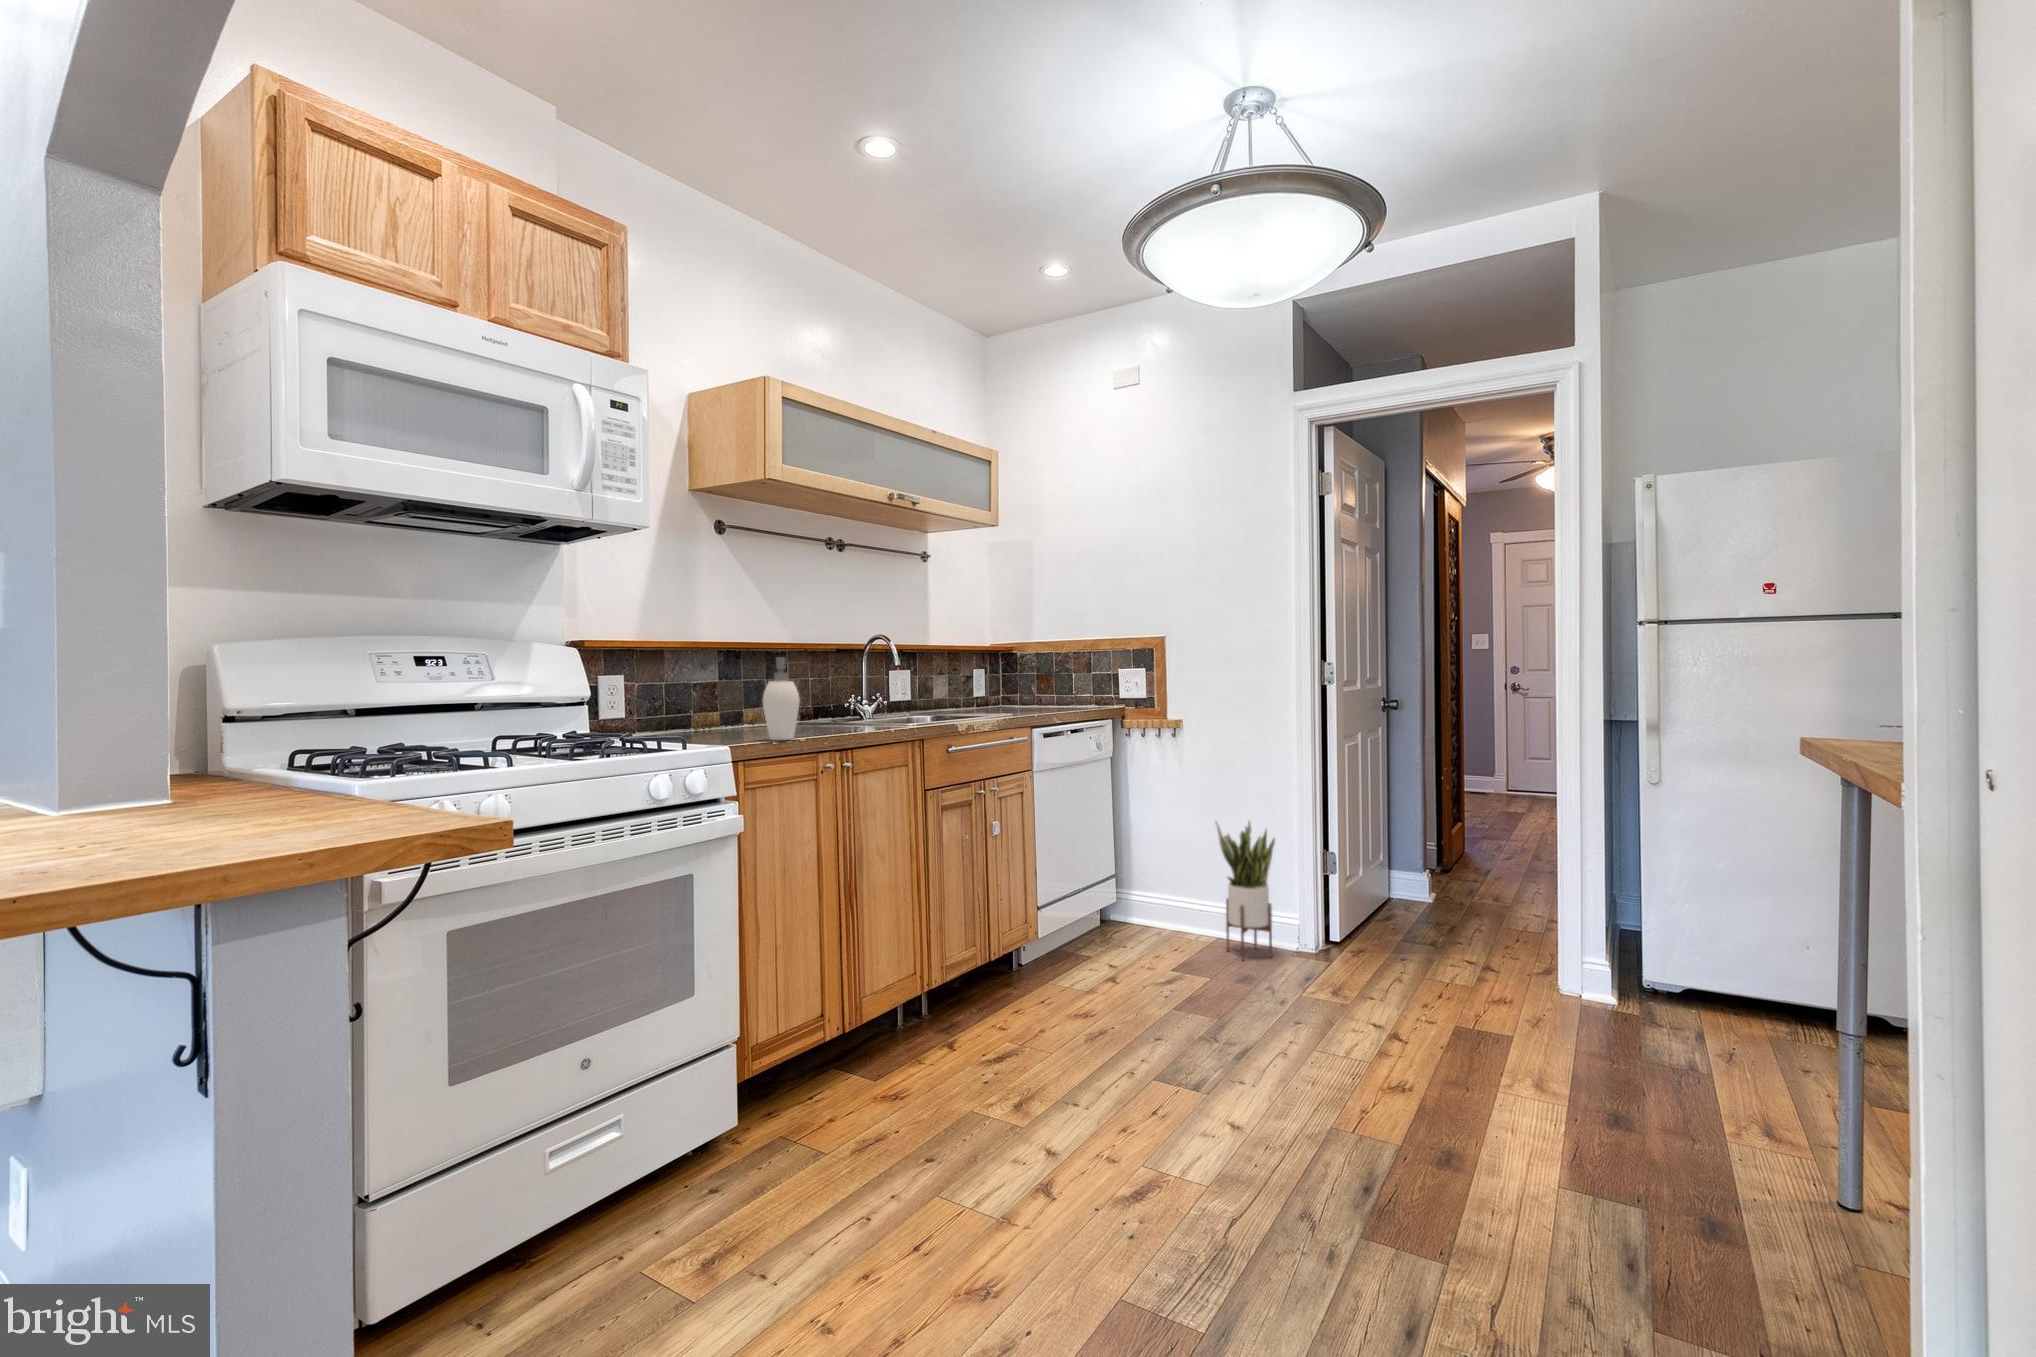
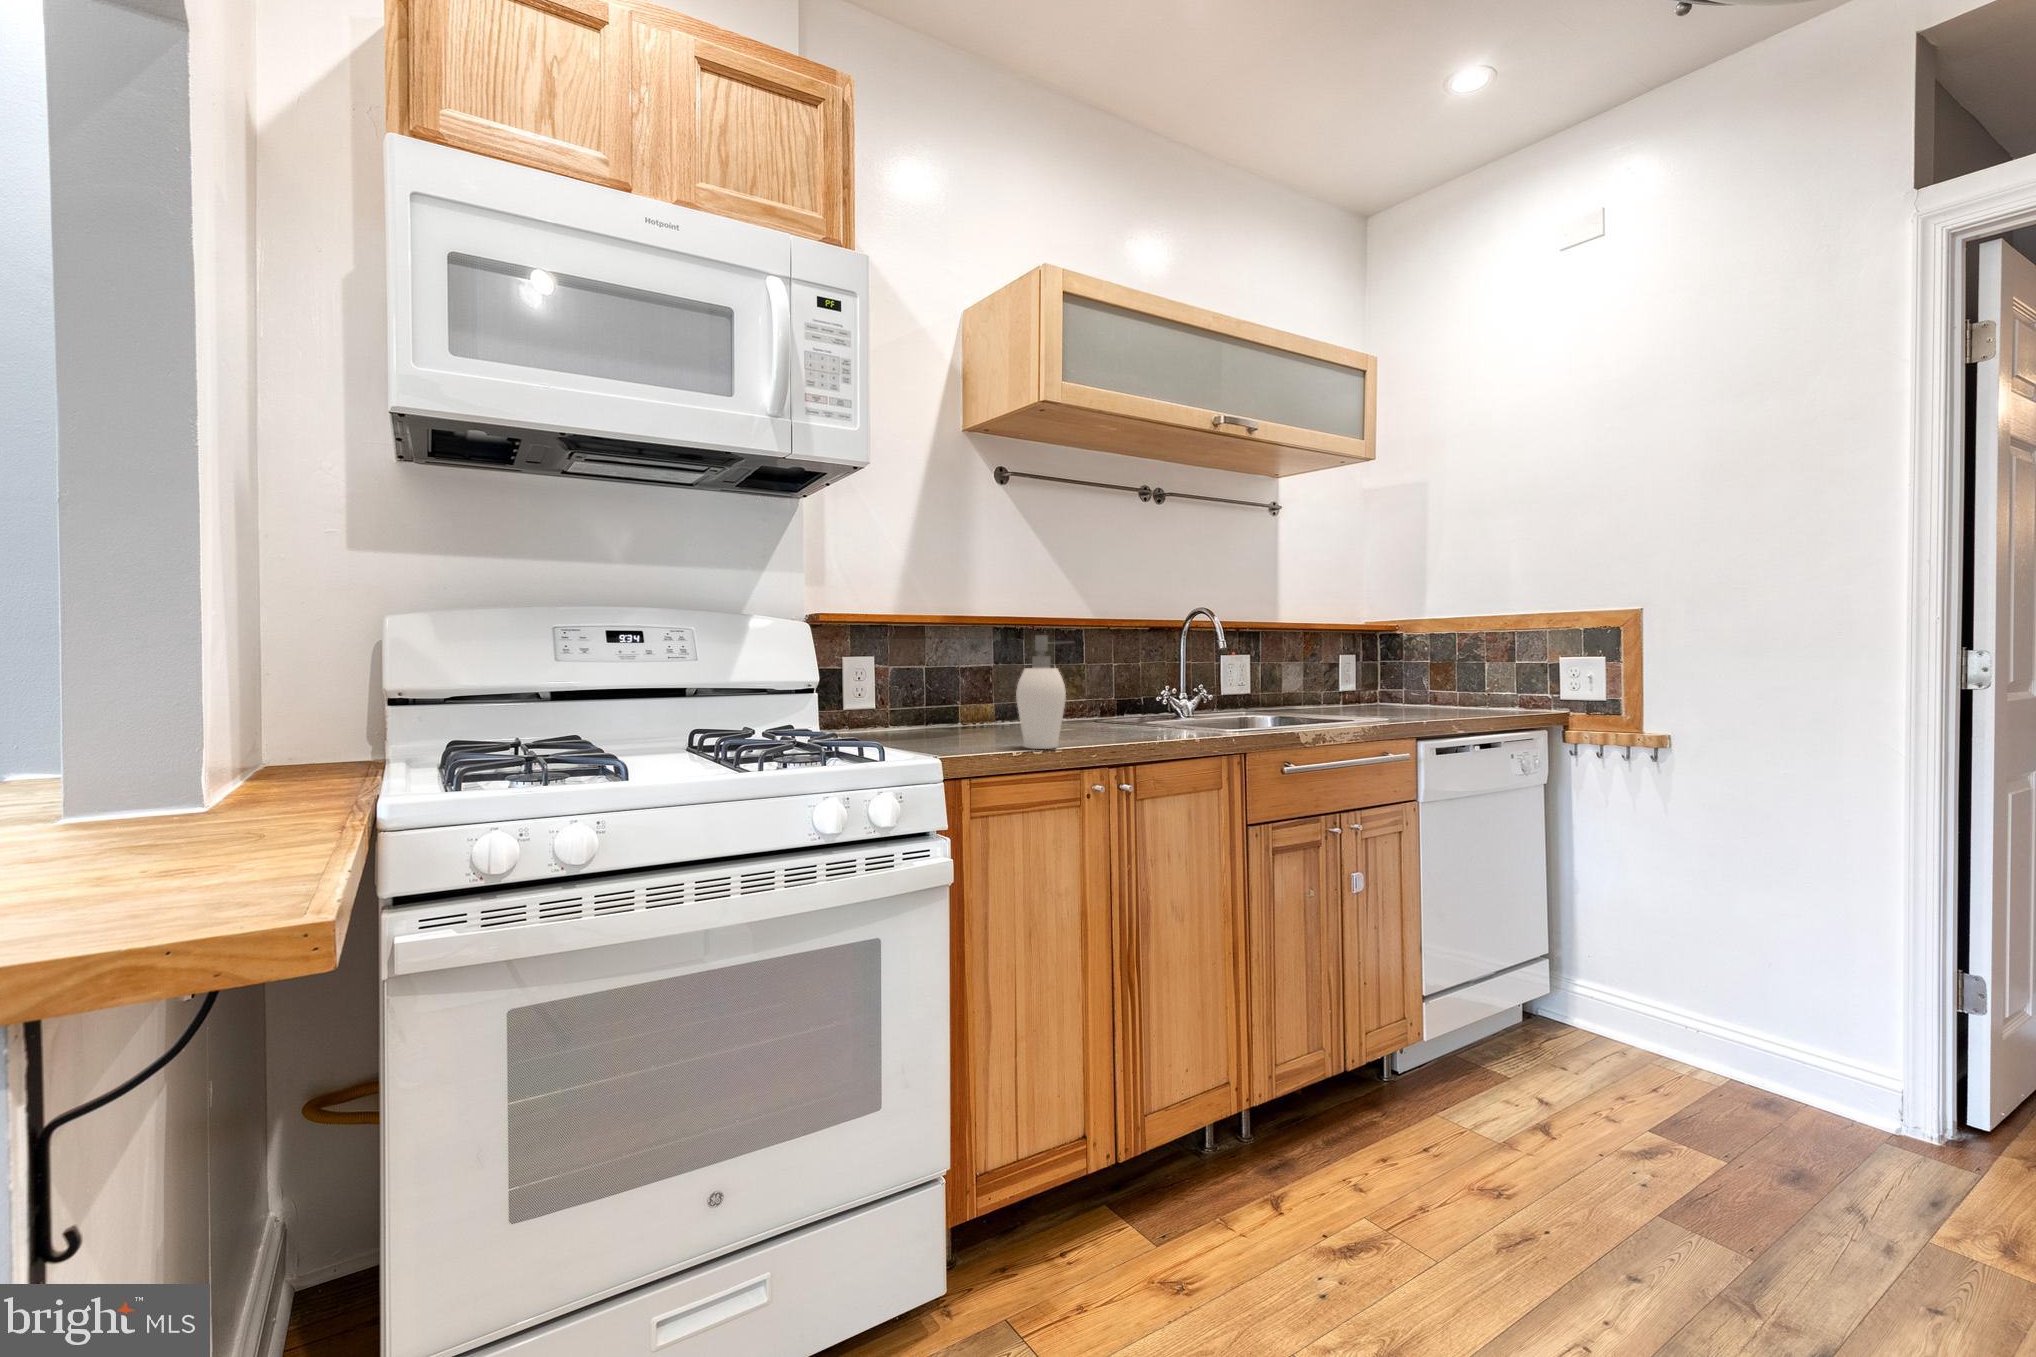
potted plant: present [1215,821,1275,960] -> none [1732,898,1852,1134]

